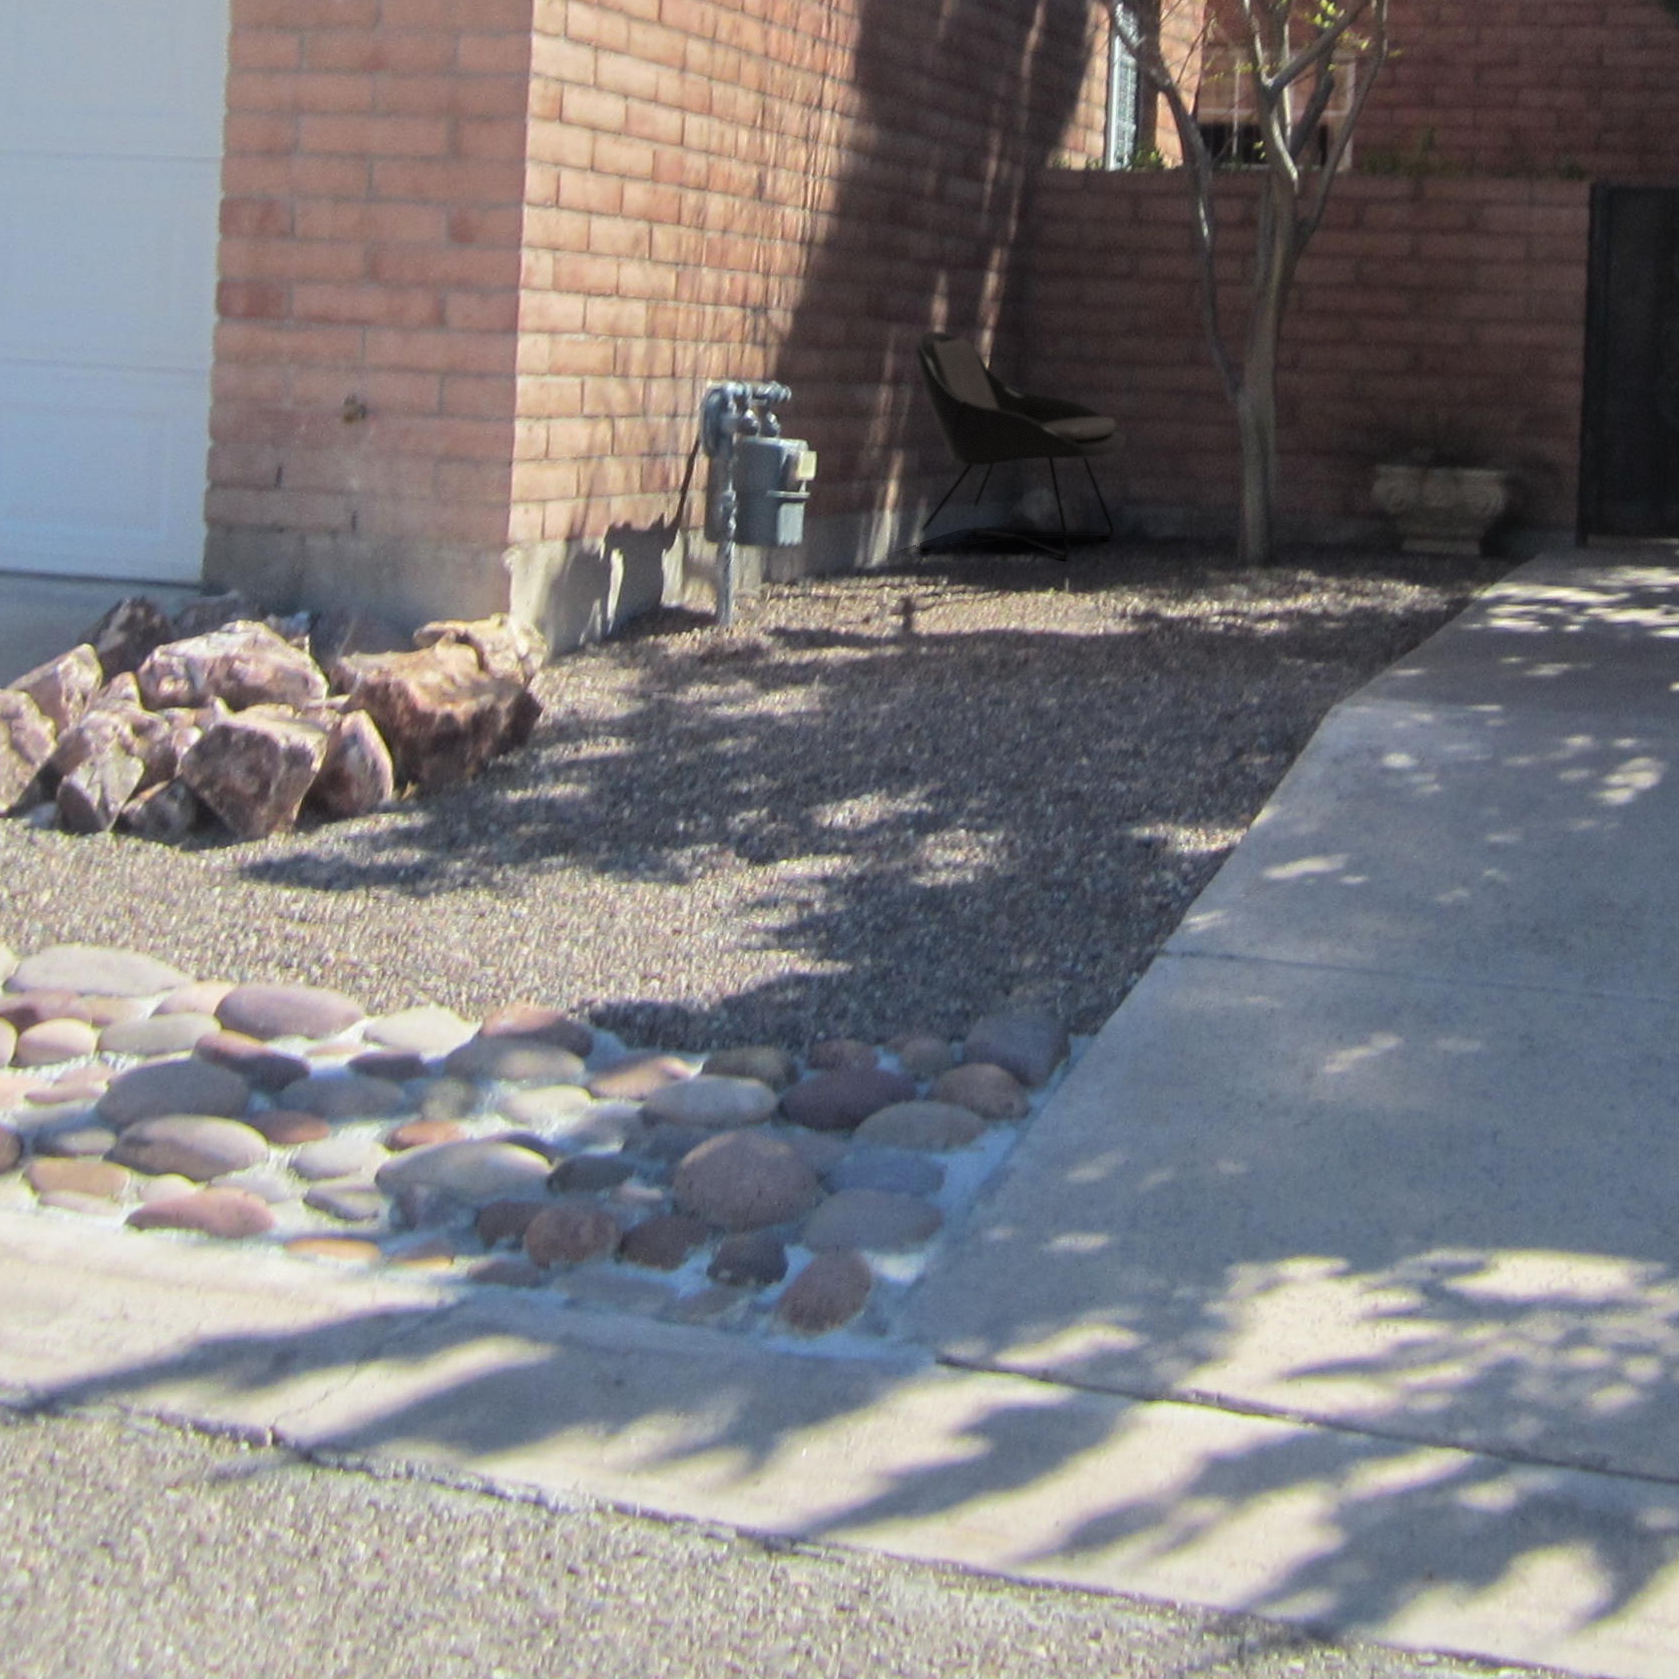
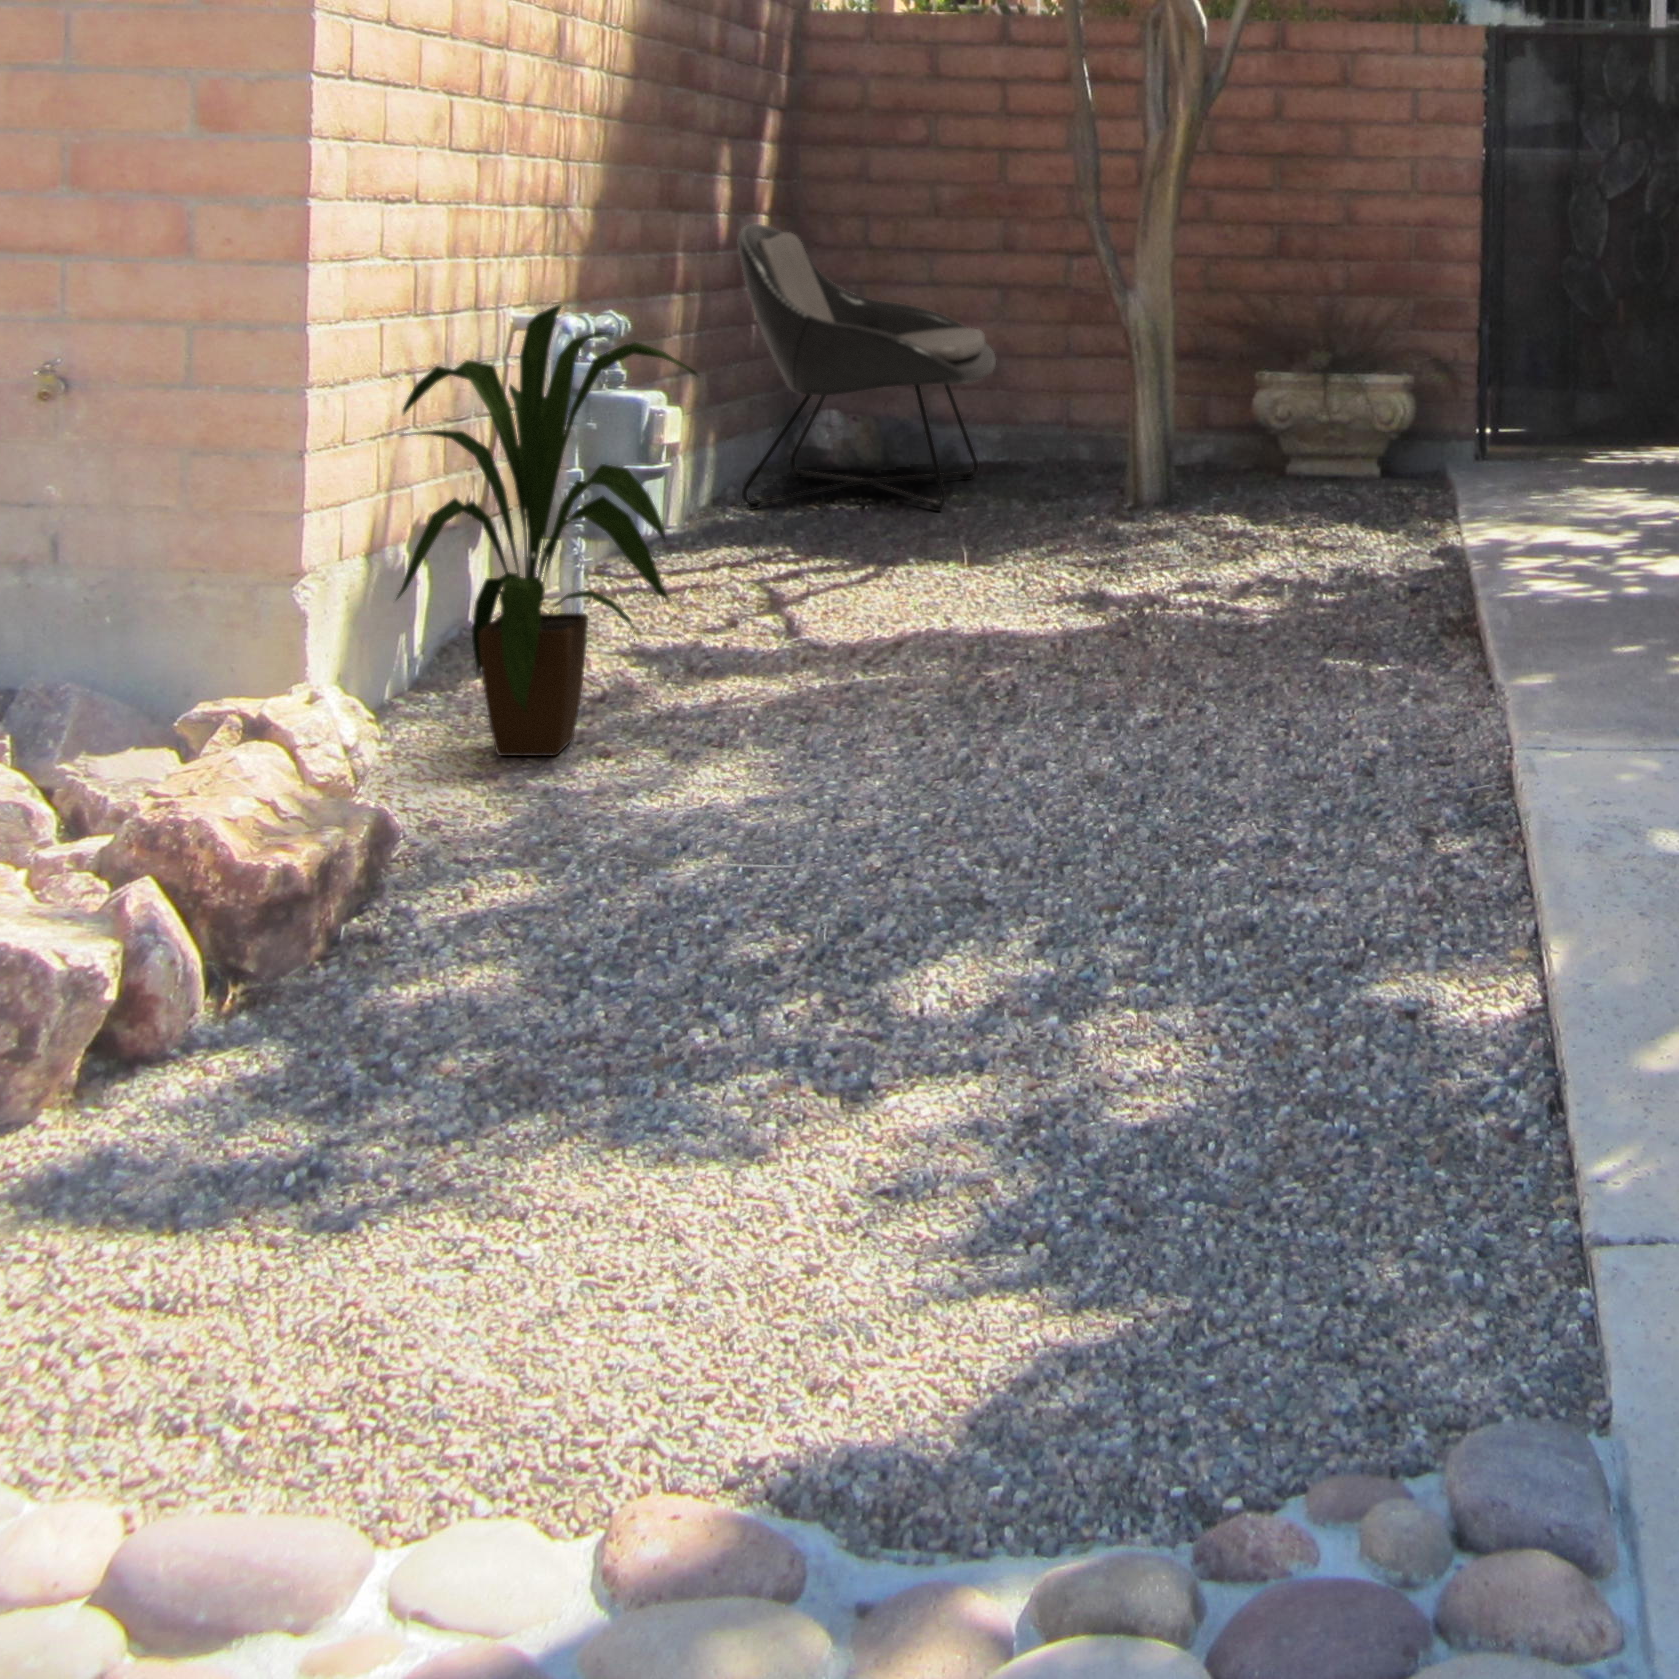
house plant: none [572,361,784,688] -> present [397,305,698,756]

